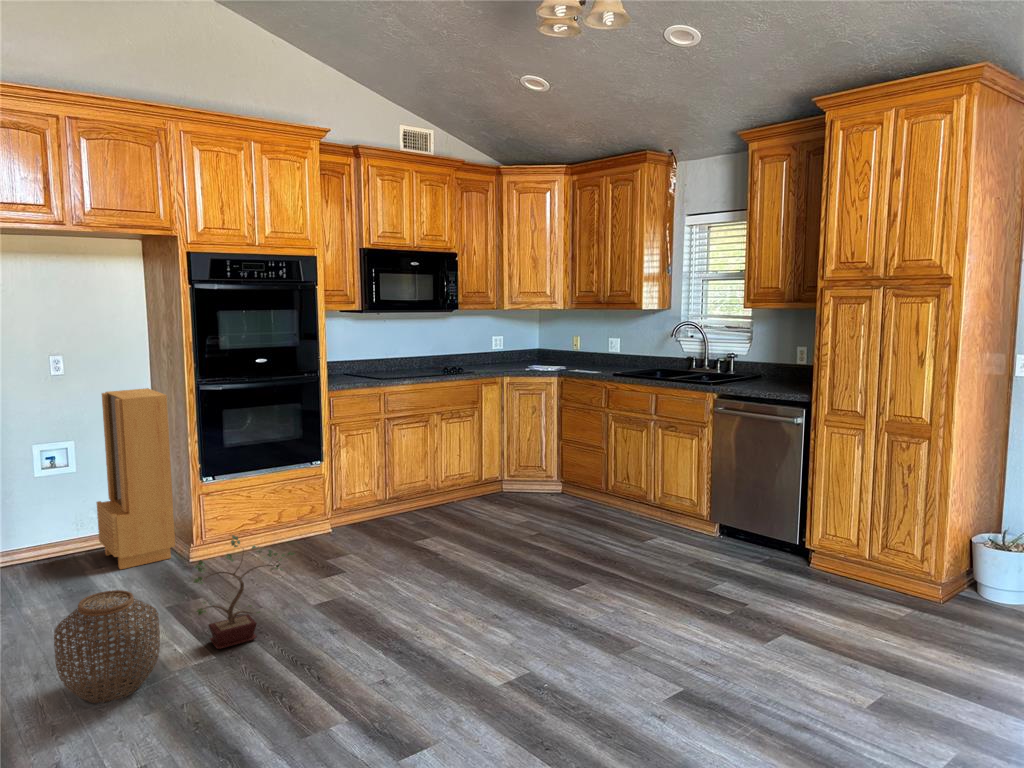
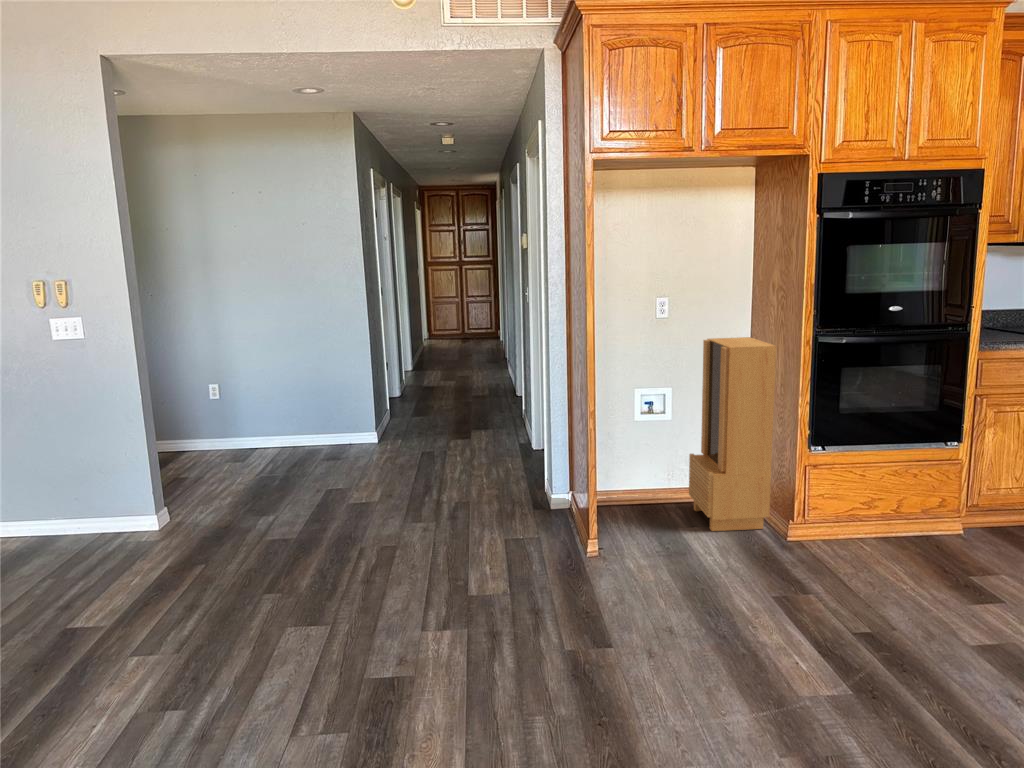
potted plant: present [194,535,295,649] -> none [828,535,977,680]
woven basket: present [54,590,160,703] -> none [677,578,795,715]

